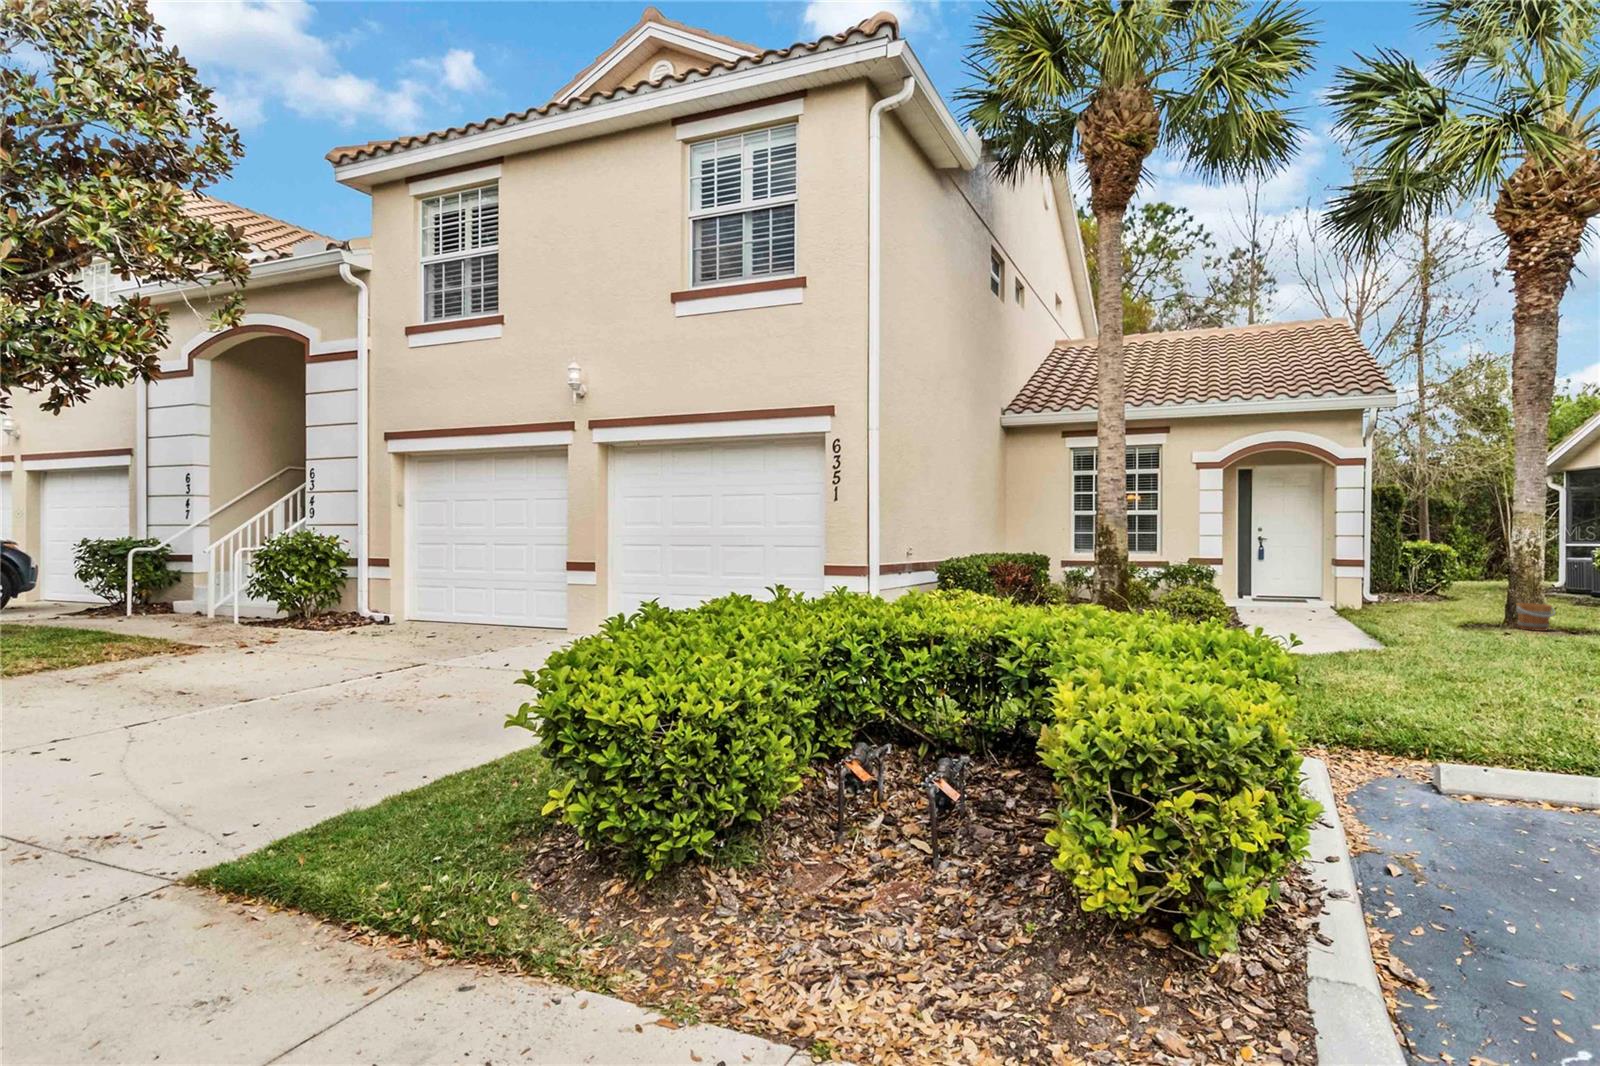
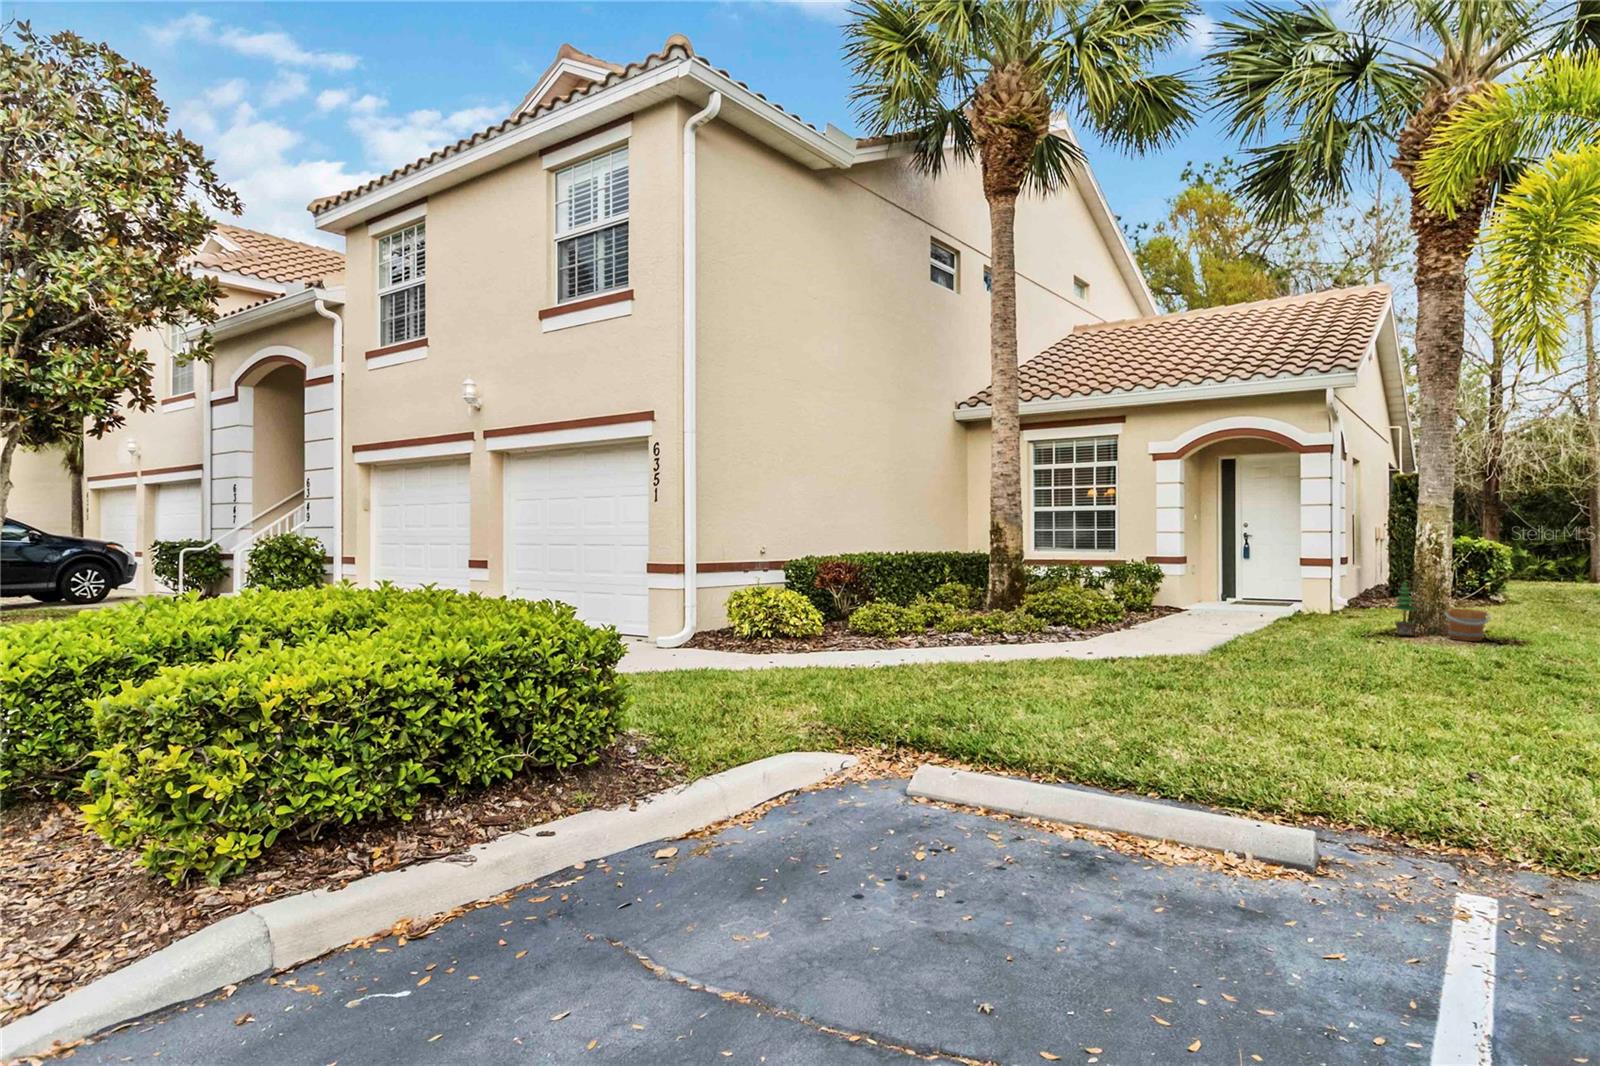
potted tree: none [1471,578,1493,627] -> present [1394,581,1416,635]

